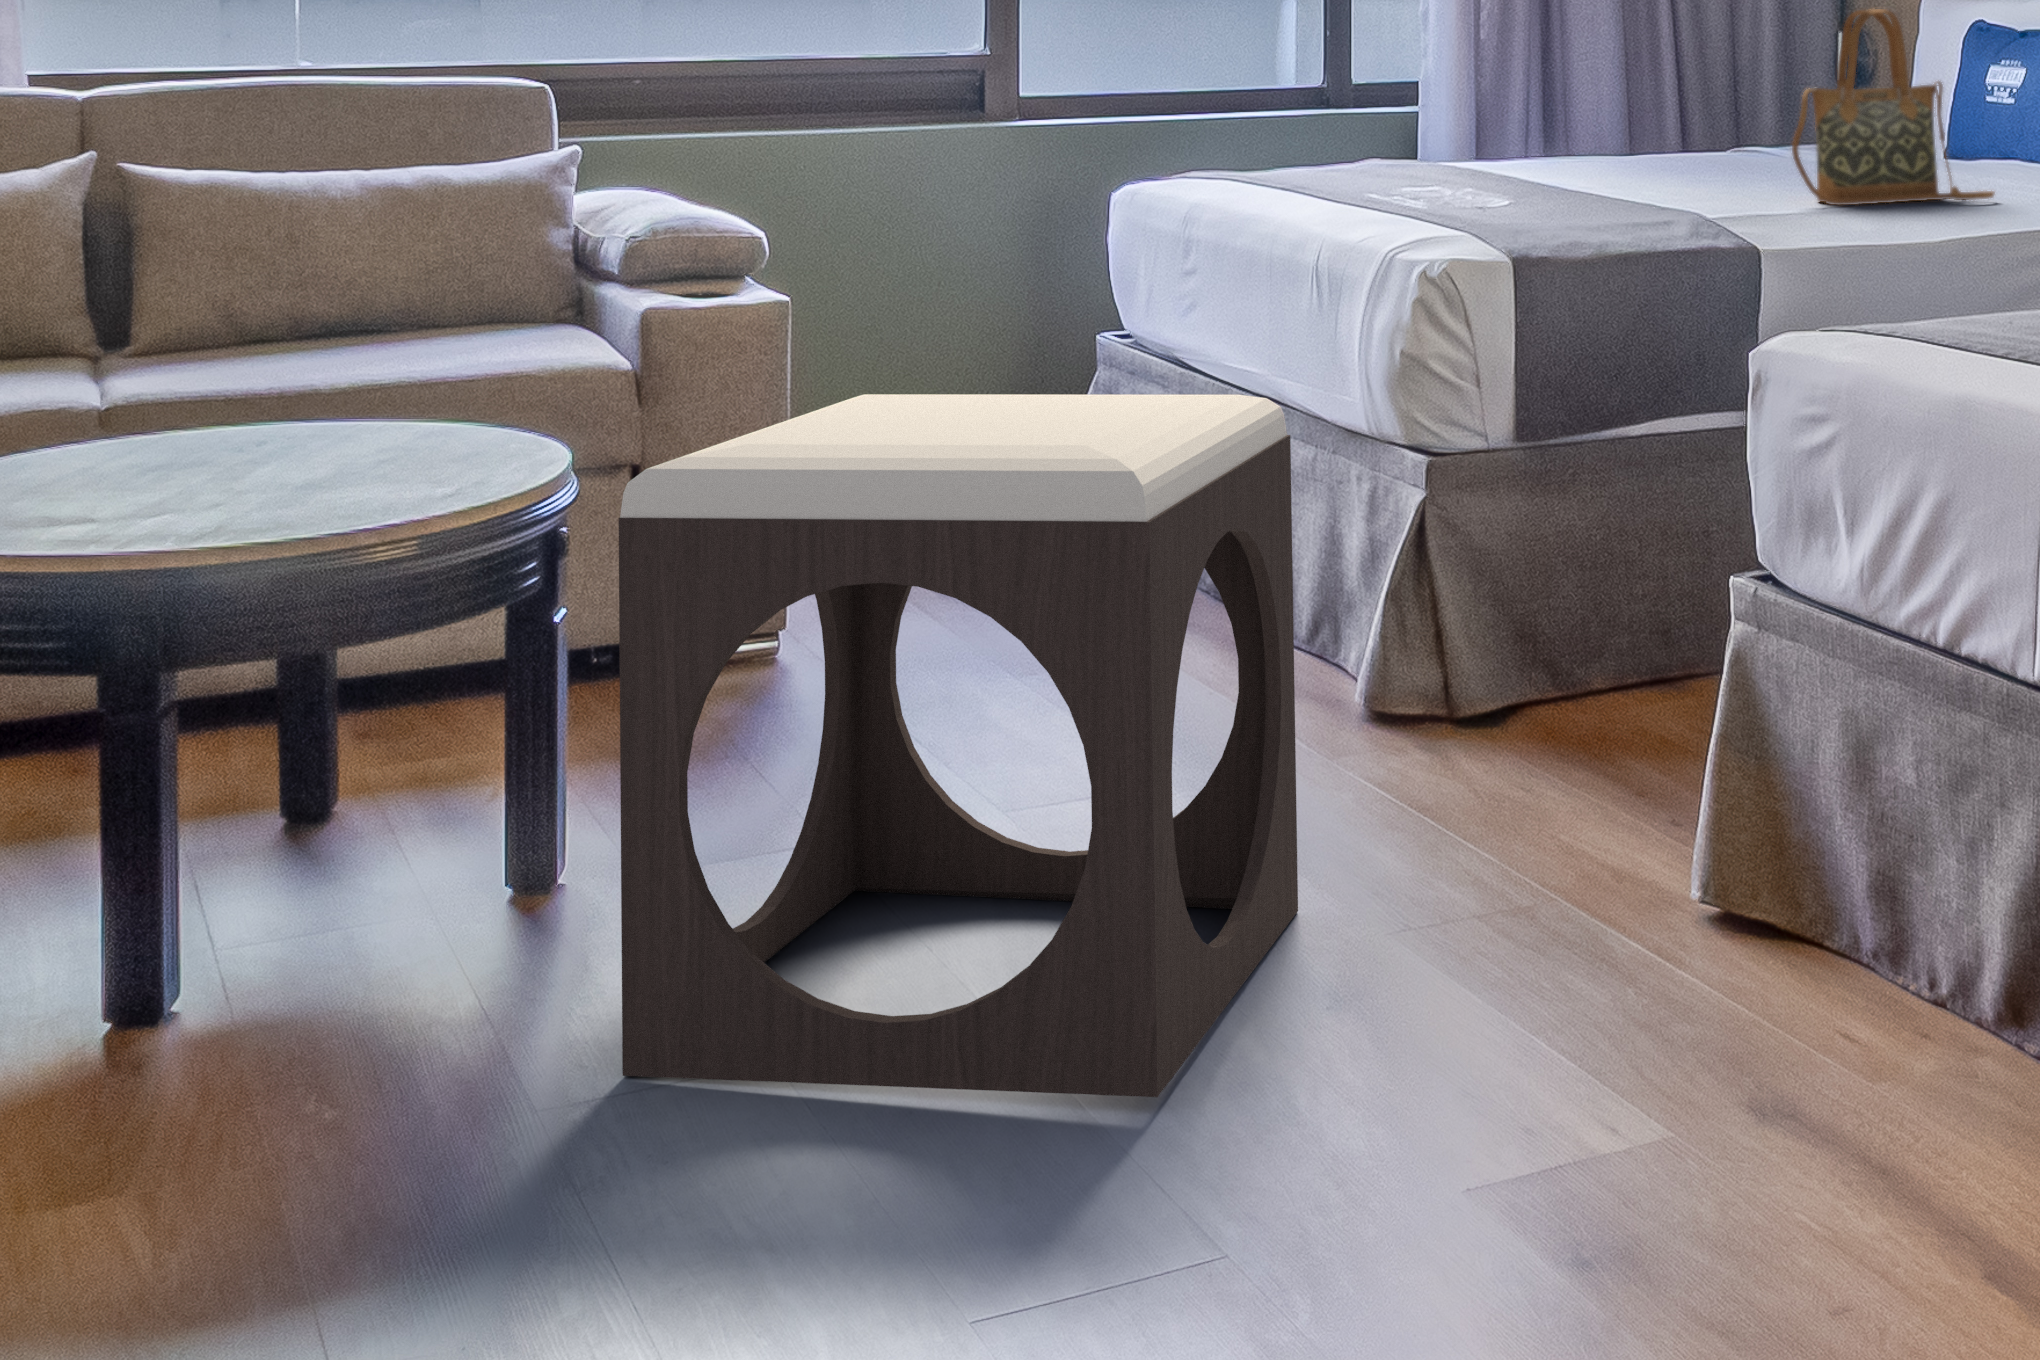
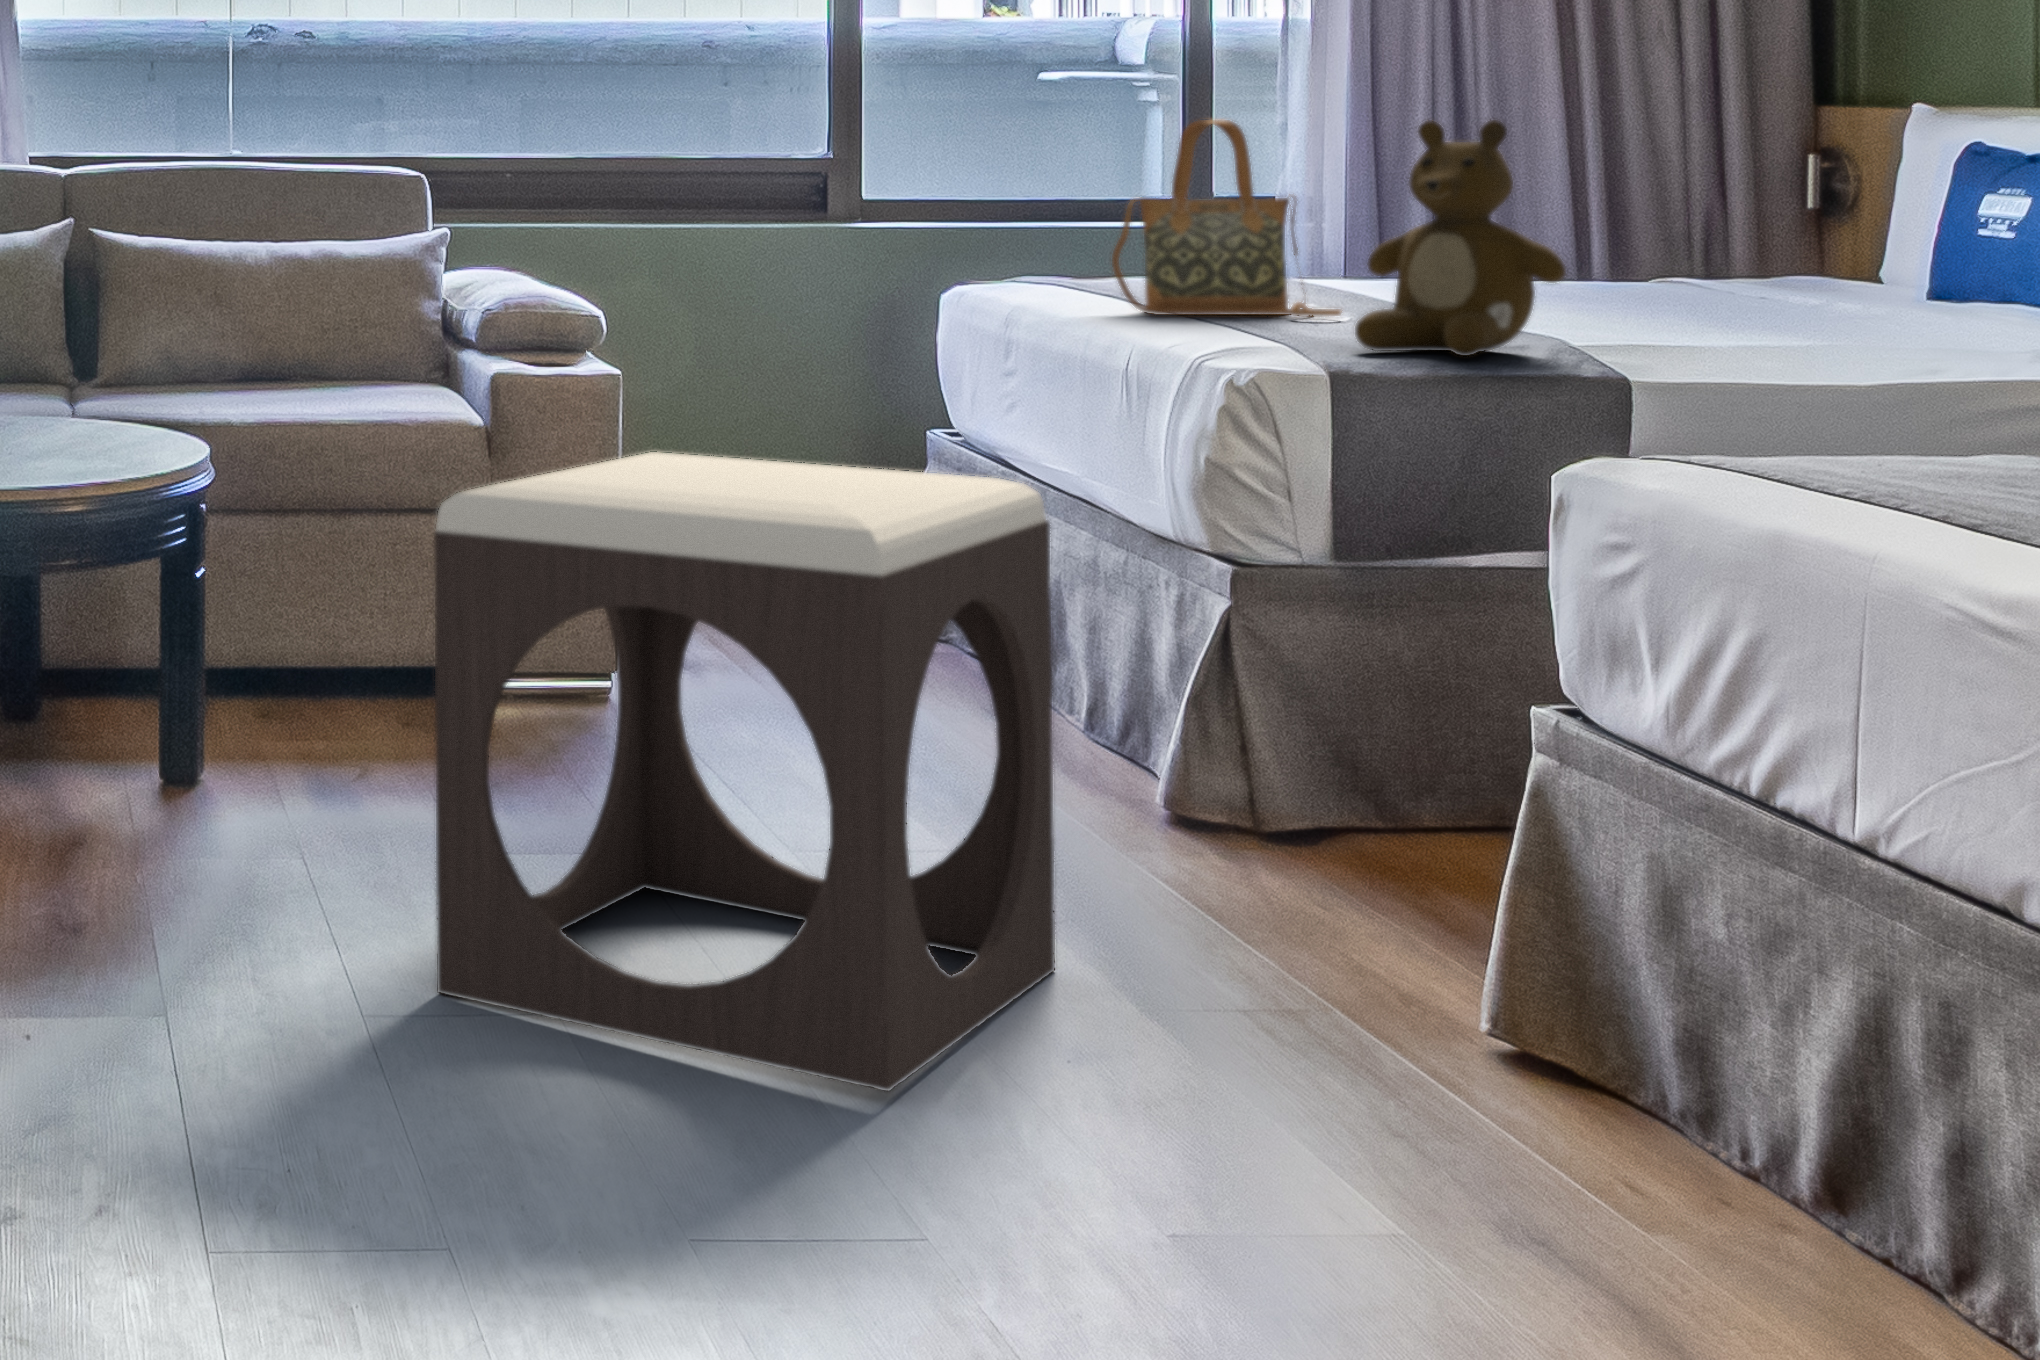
teddy bear: none [1529,6,1706,232] -> present [1355,120,1566,356]
handbag: present [1792,9,1994,205] -> present [1112,120,1341,317]

